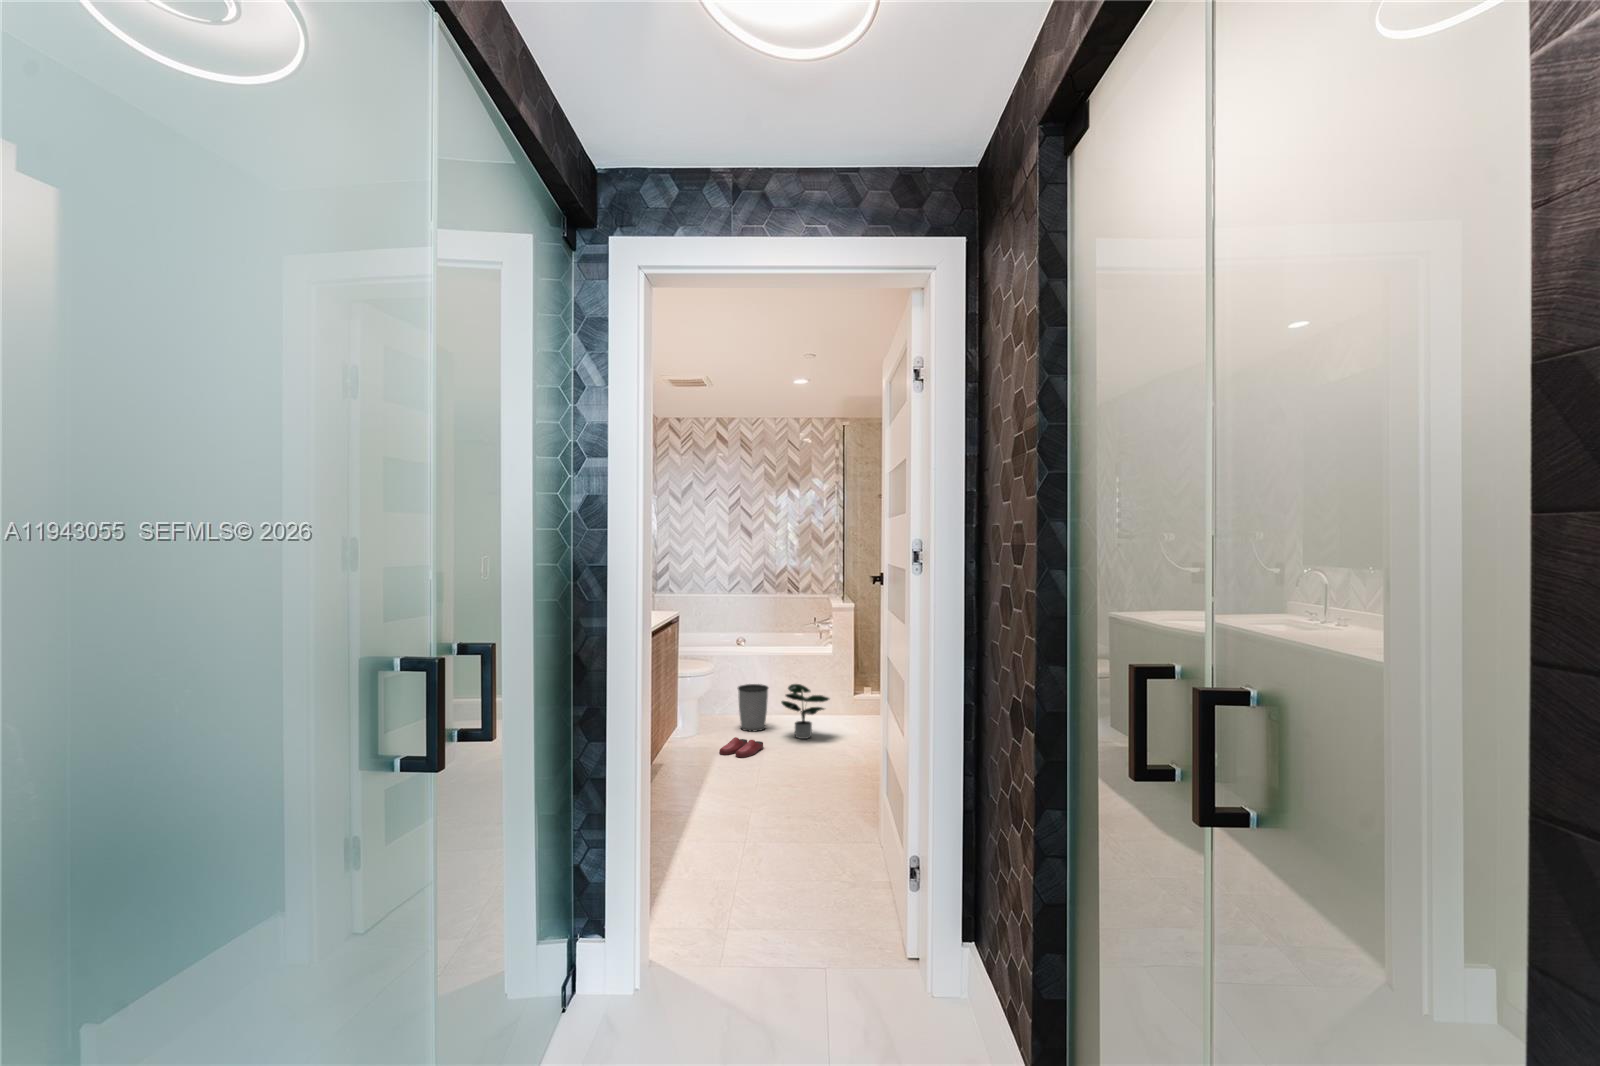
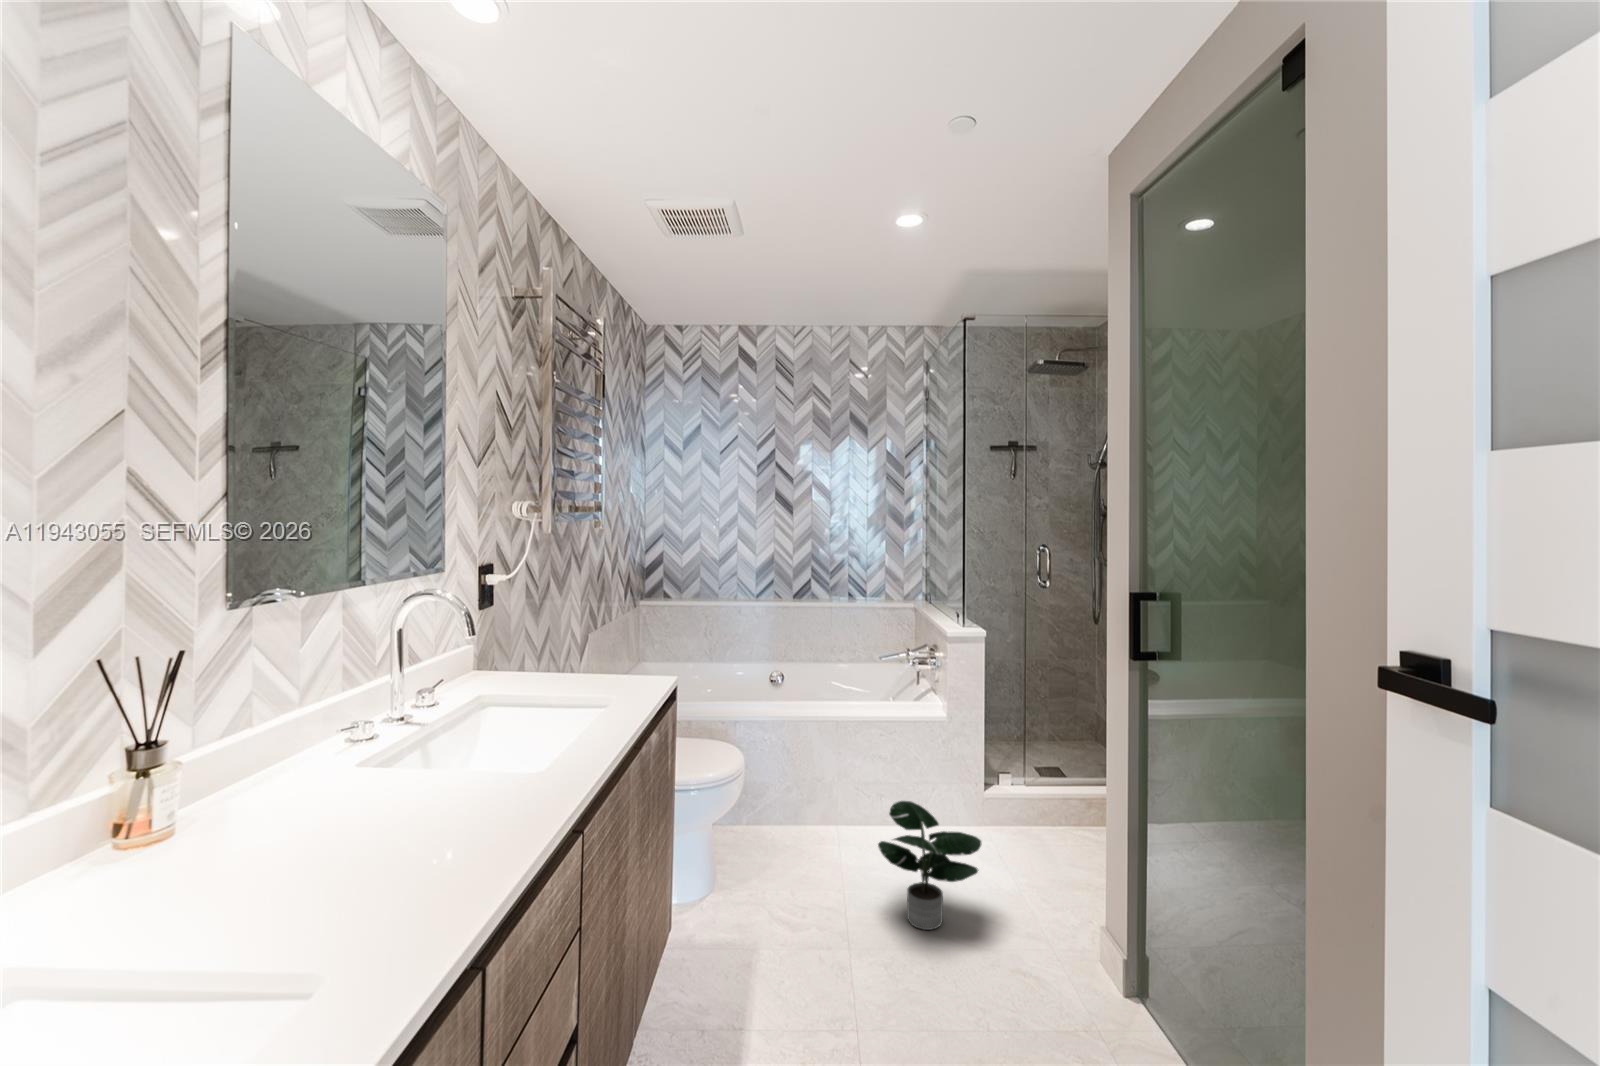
wastebasket: present [738,684,768,731] -> none [784,790,846,896]
slippers: present [719,737,763,757] -> none [755,946,852,1032]

